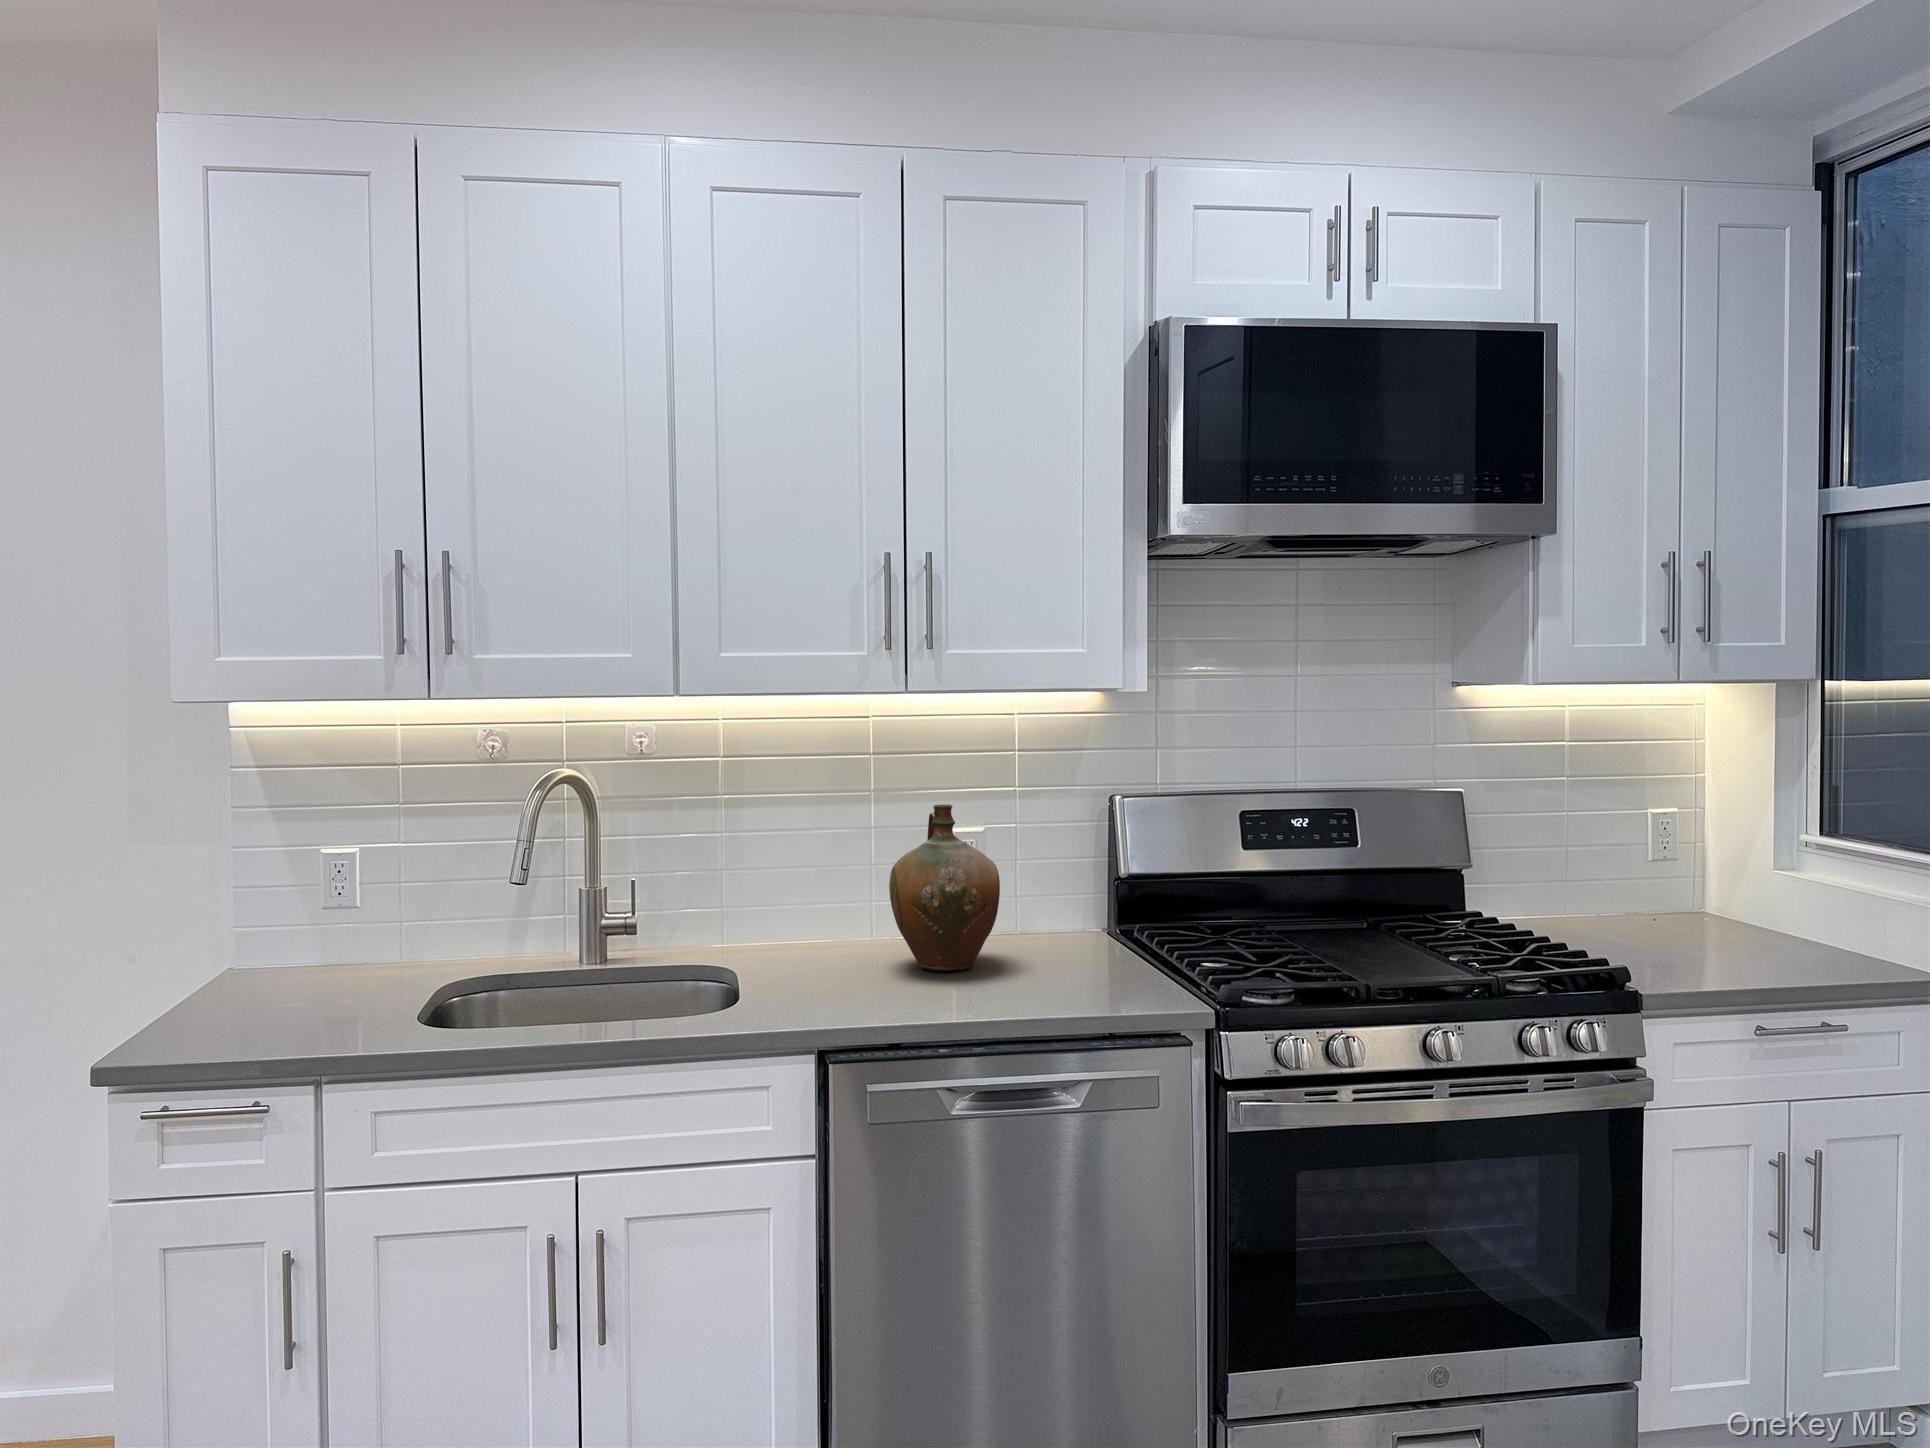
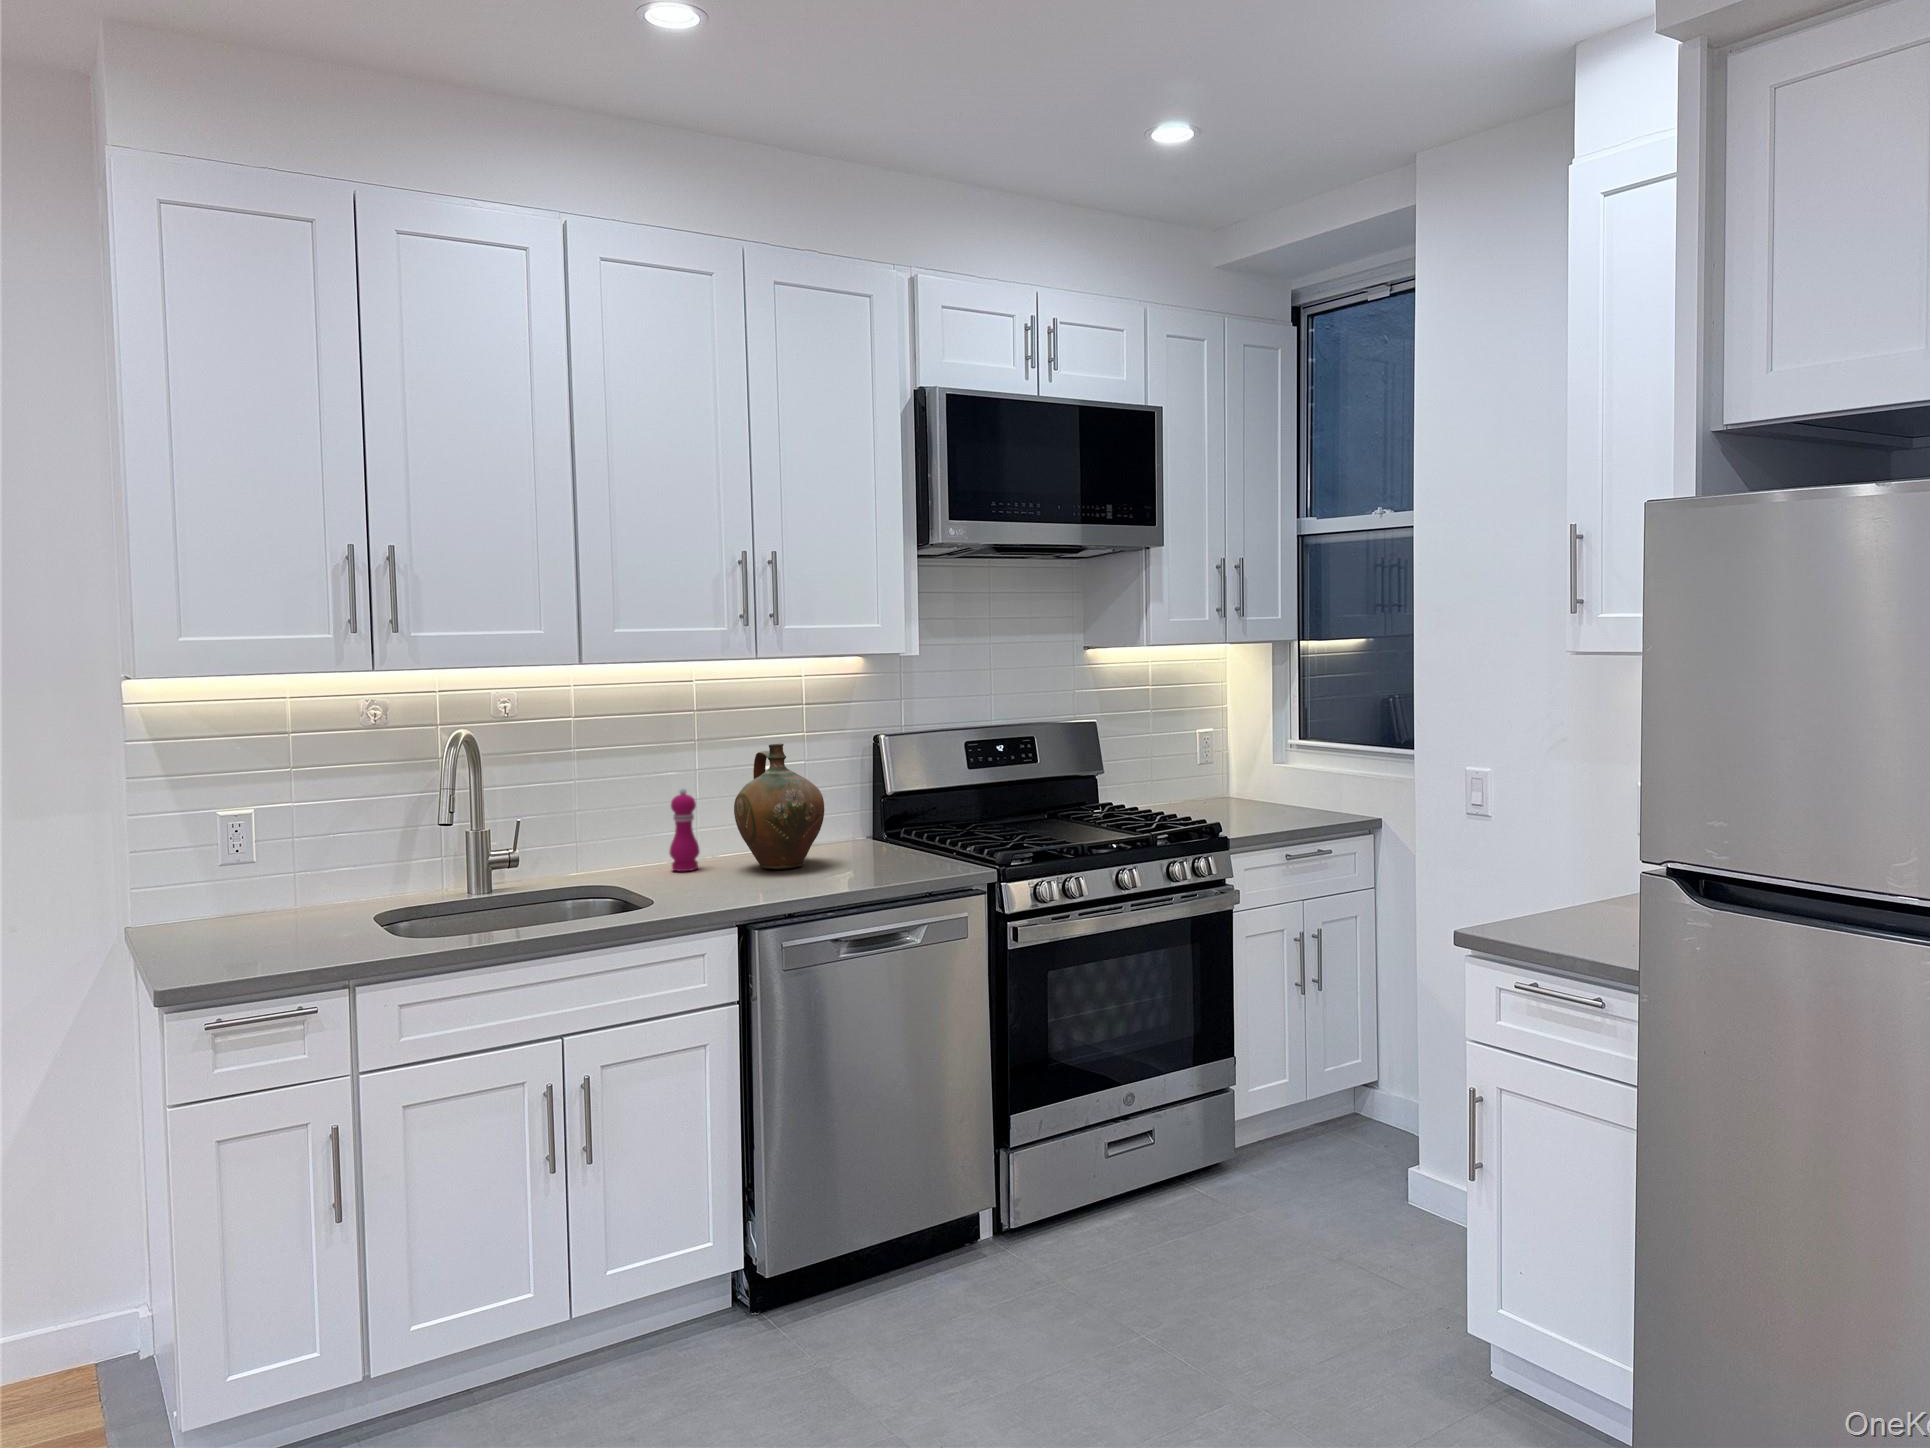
pepper mill: none [821,852,858,958] -> present [670,788,700,871]

